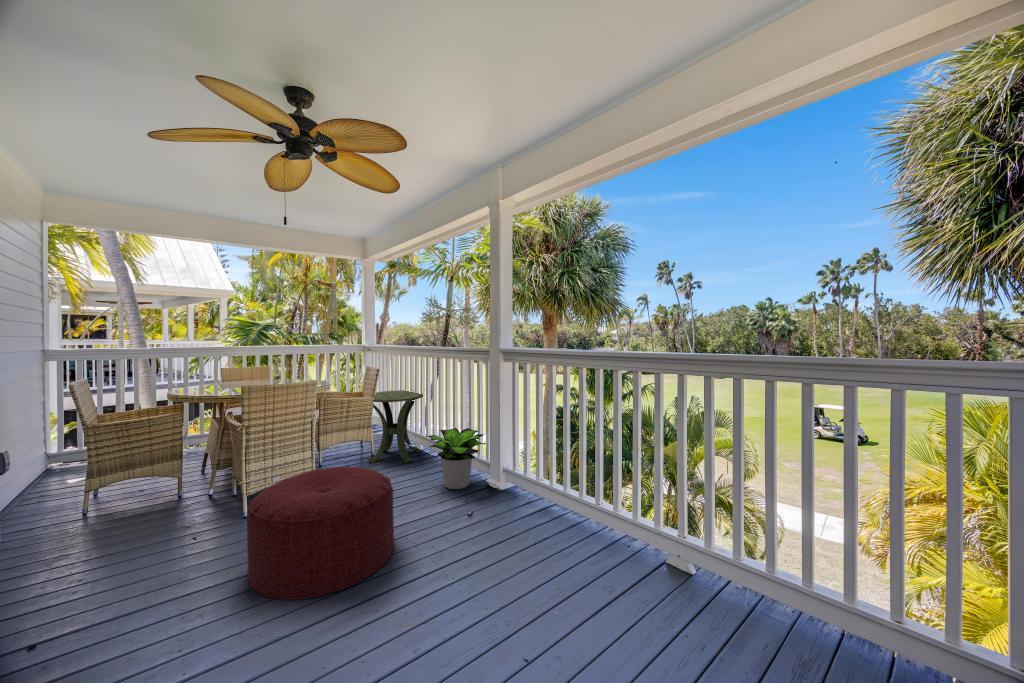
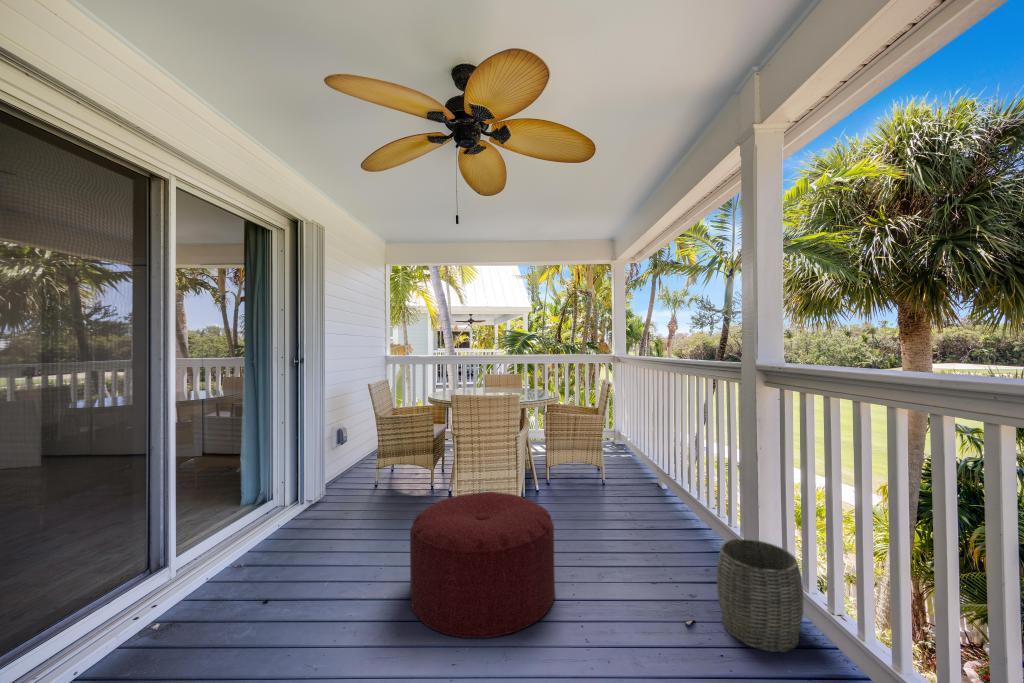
side table: present [368,390,423,463] -> none [592,414,665,506]
potted plant: present [428,428,487,490] -> none [638,474,733,564]
woven basket: none [499,455,546,517] -> present [717,539,803,652]

